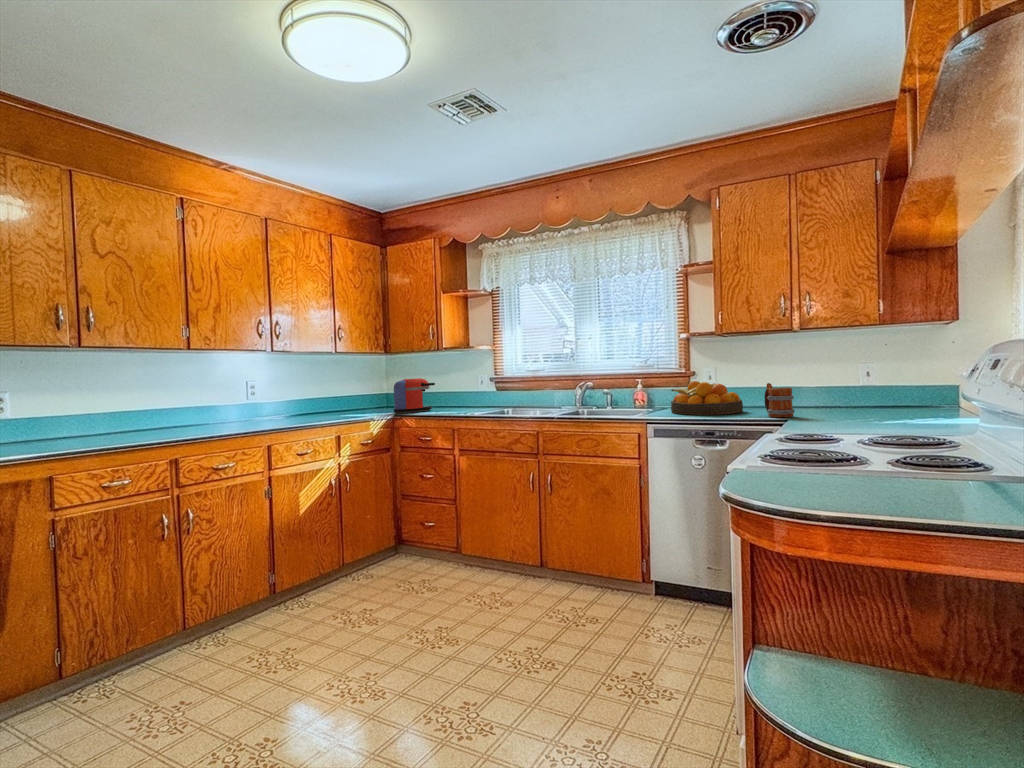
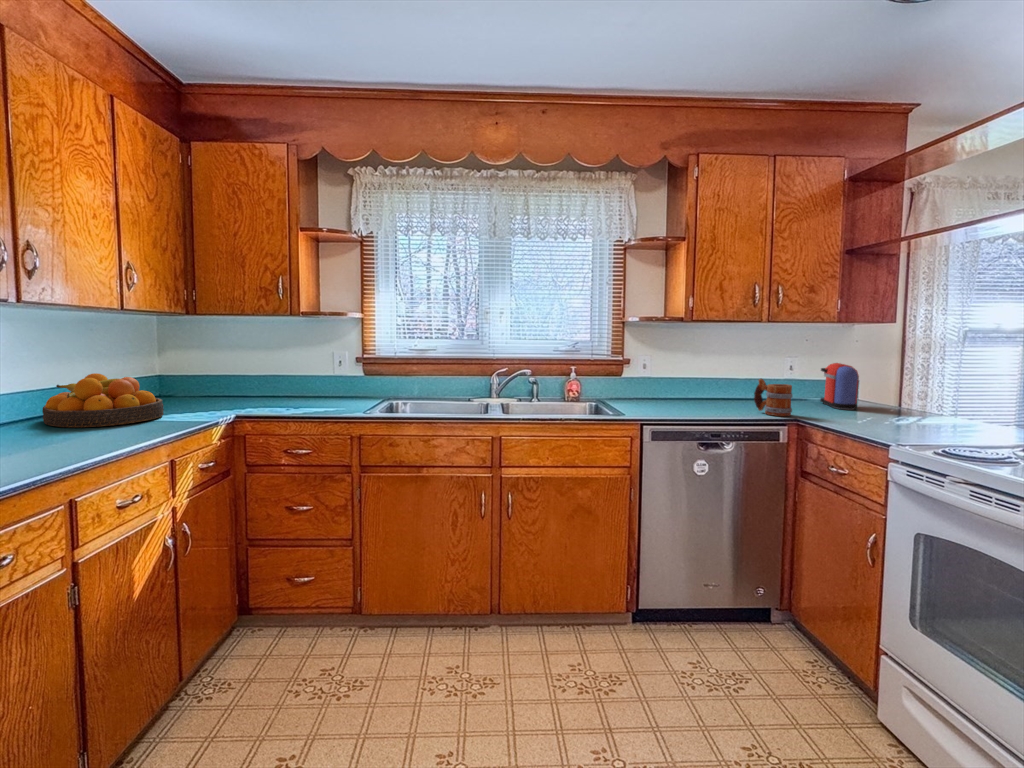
coffee maker: present [394,378,435,414] -> present [820,363,859,410]
fruit bowl: present [671,381,743,415] -> present [42,373,164,427]

